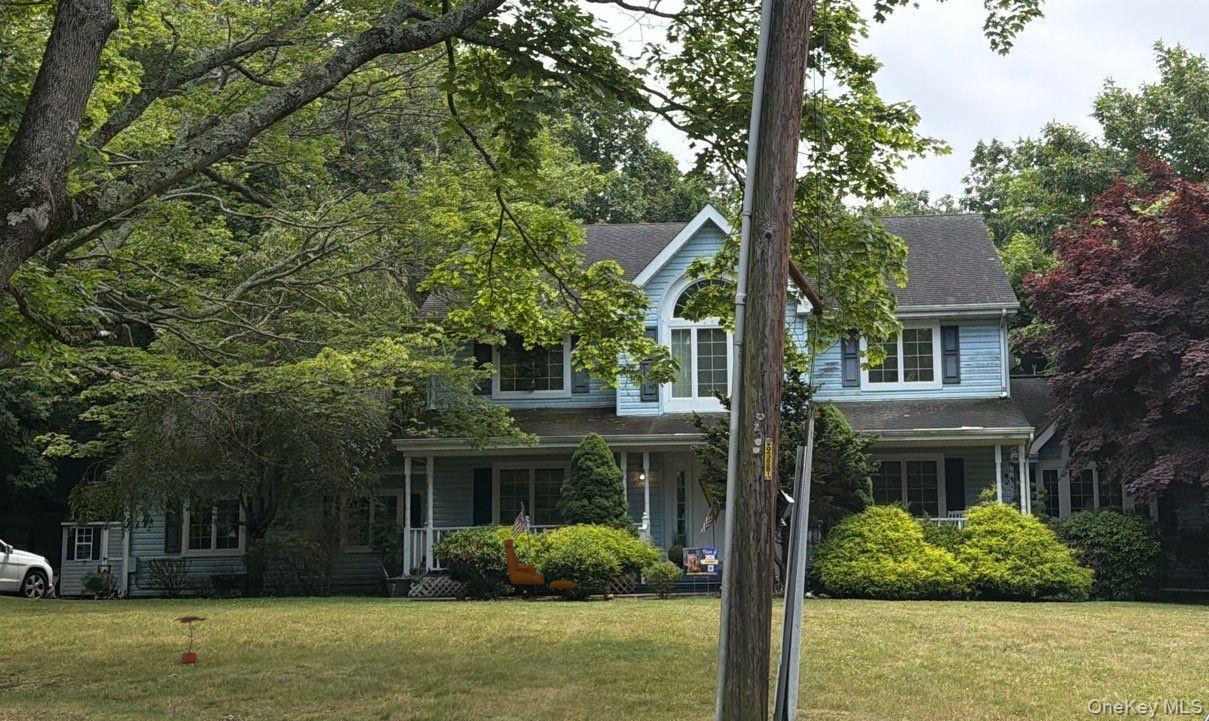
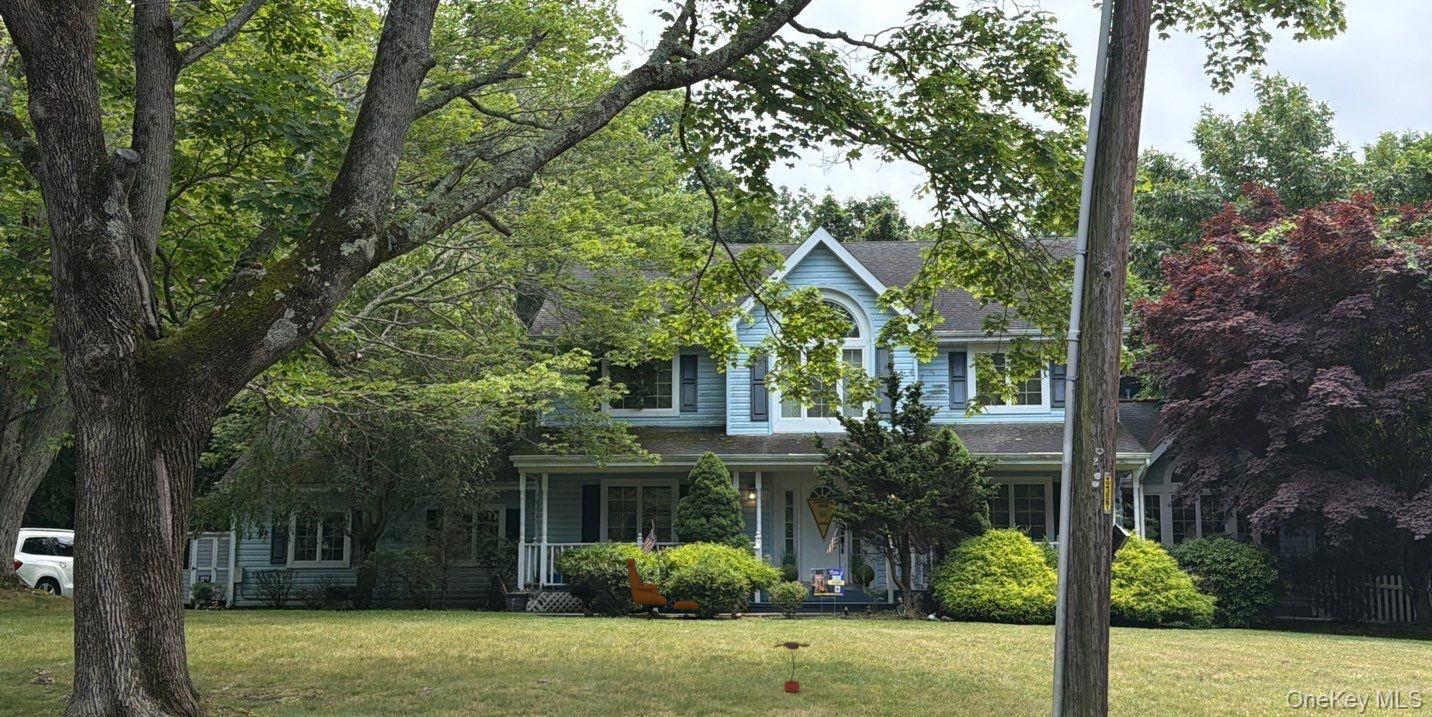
potted plant: present [174,616,207,663] -> present [774,642,810,692]

